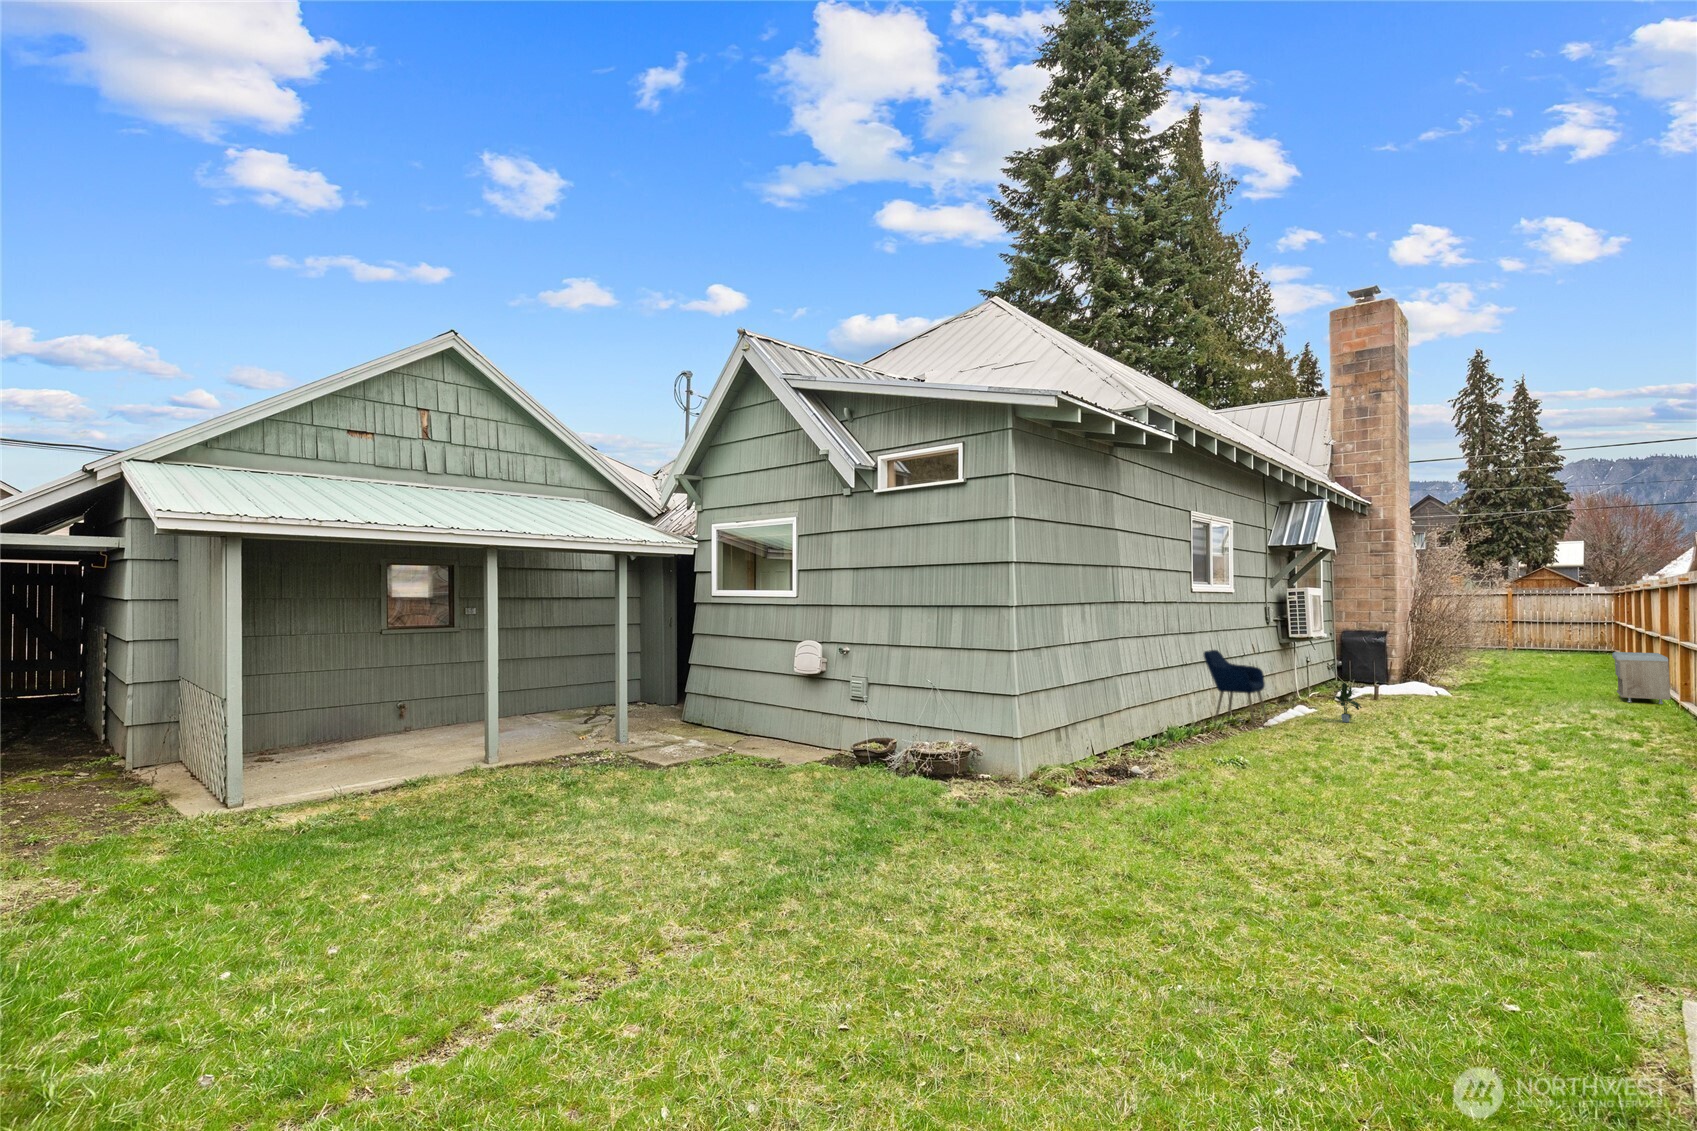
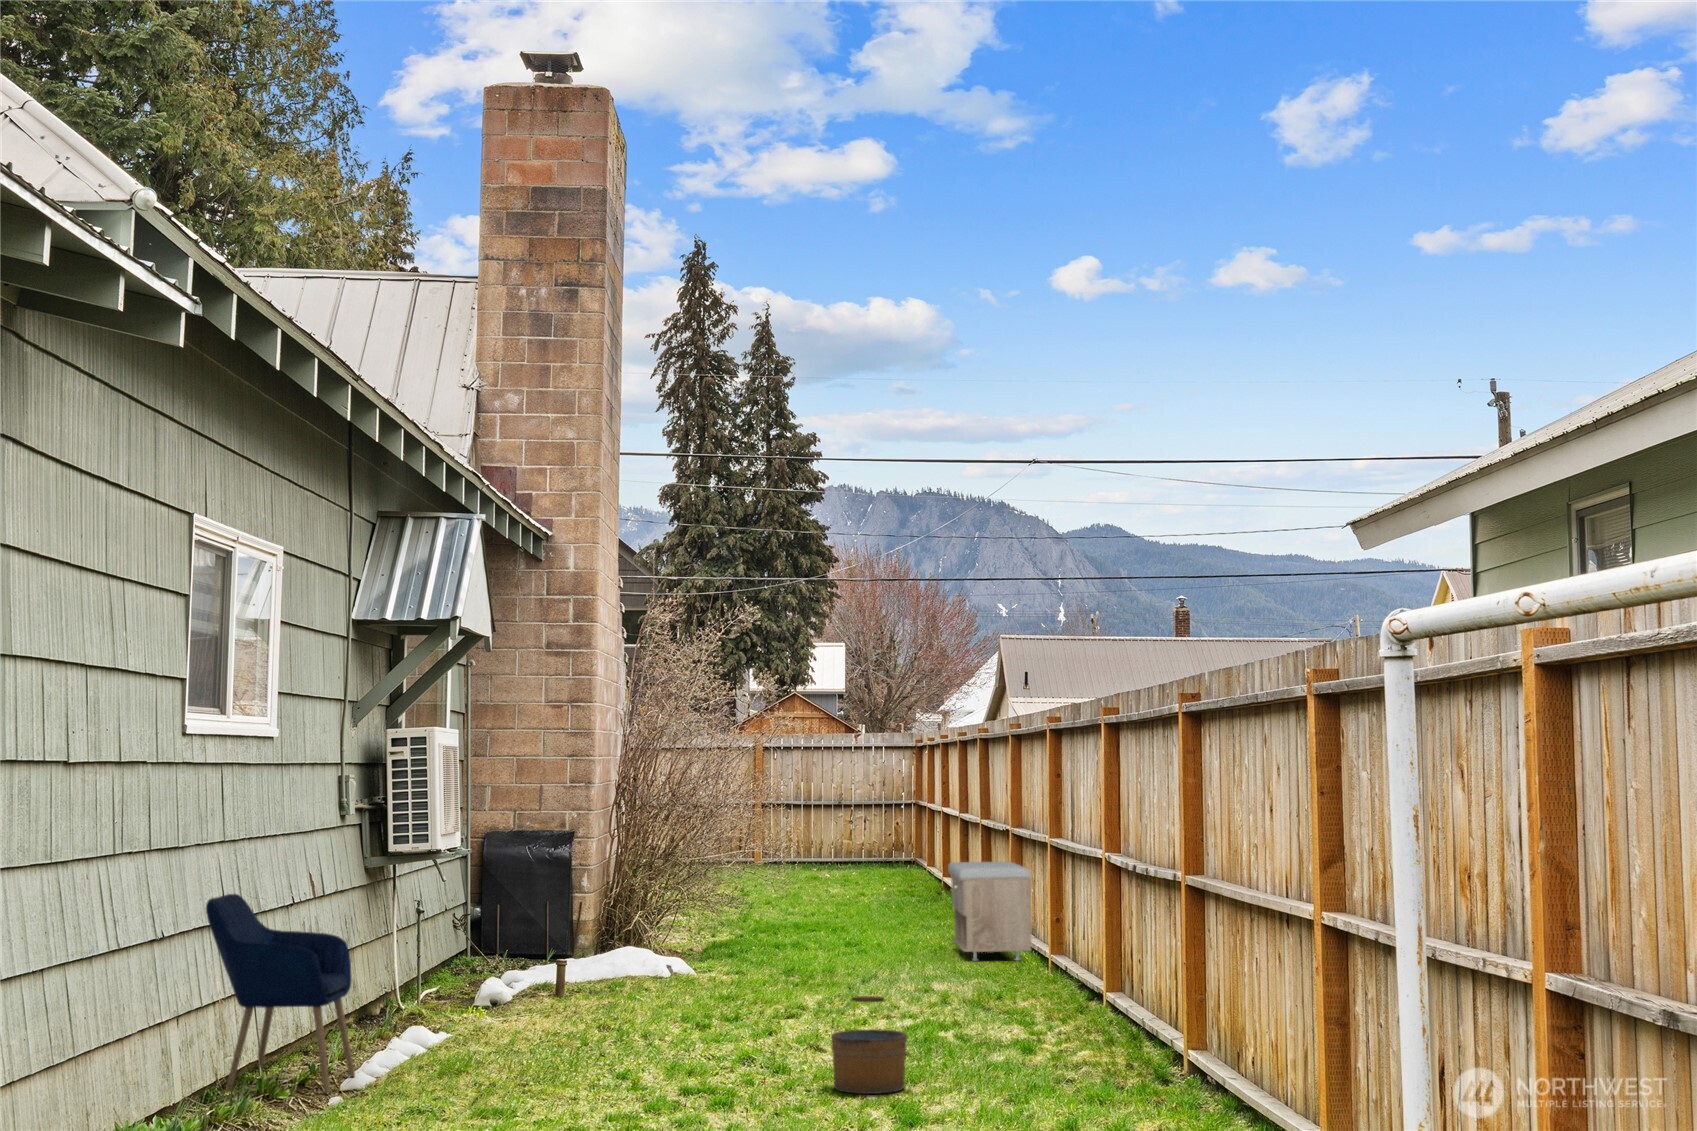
potted plant: present [1335,683,1362,722] -> none [502,961,561,1058]
bucket: none [1502,709,1548,755] -> present [831,996,907,1094]

